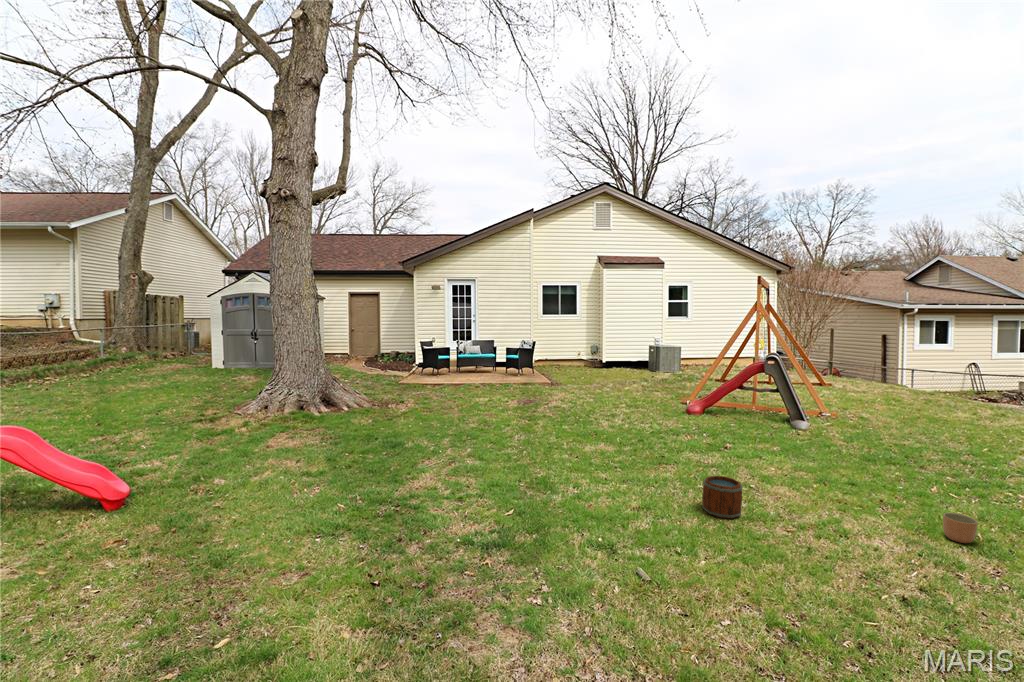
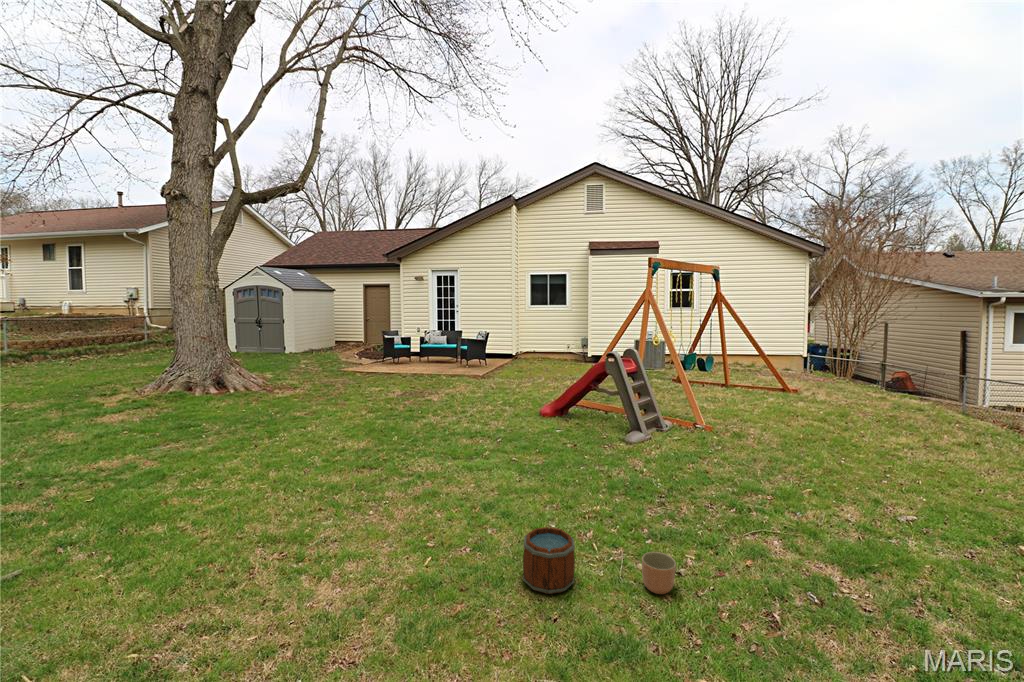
bucket: present [702,476,743,518] -> present [523,527,575,594]

